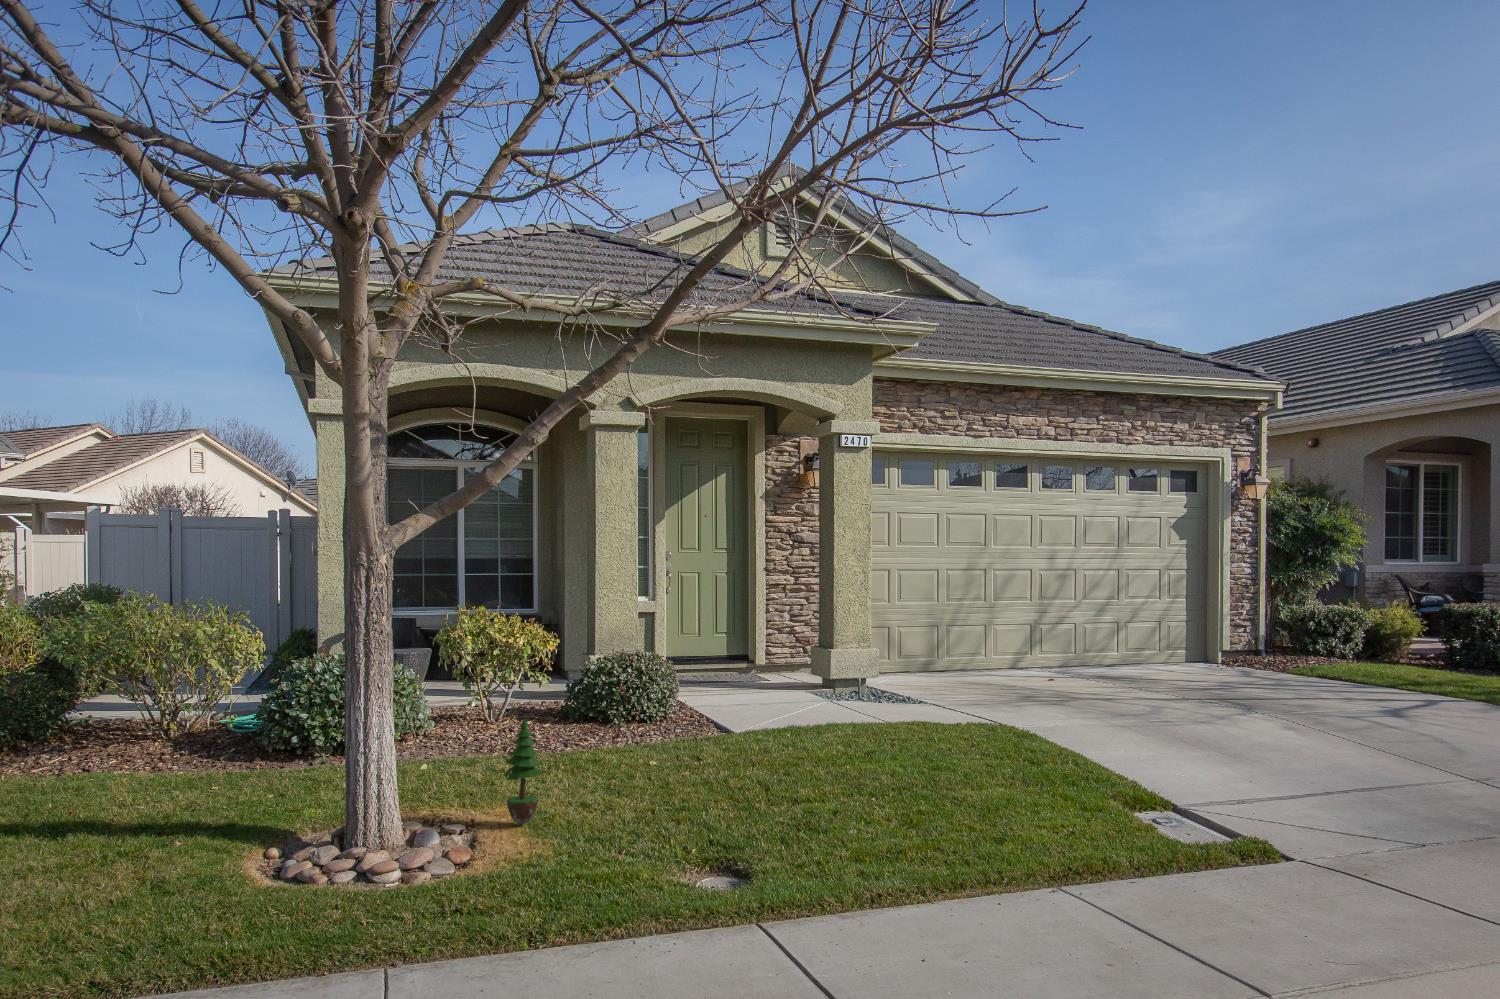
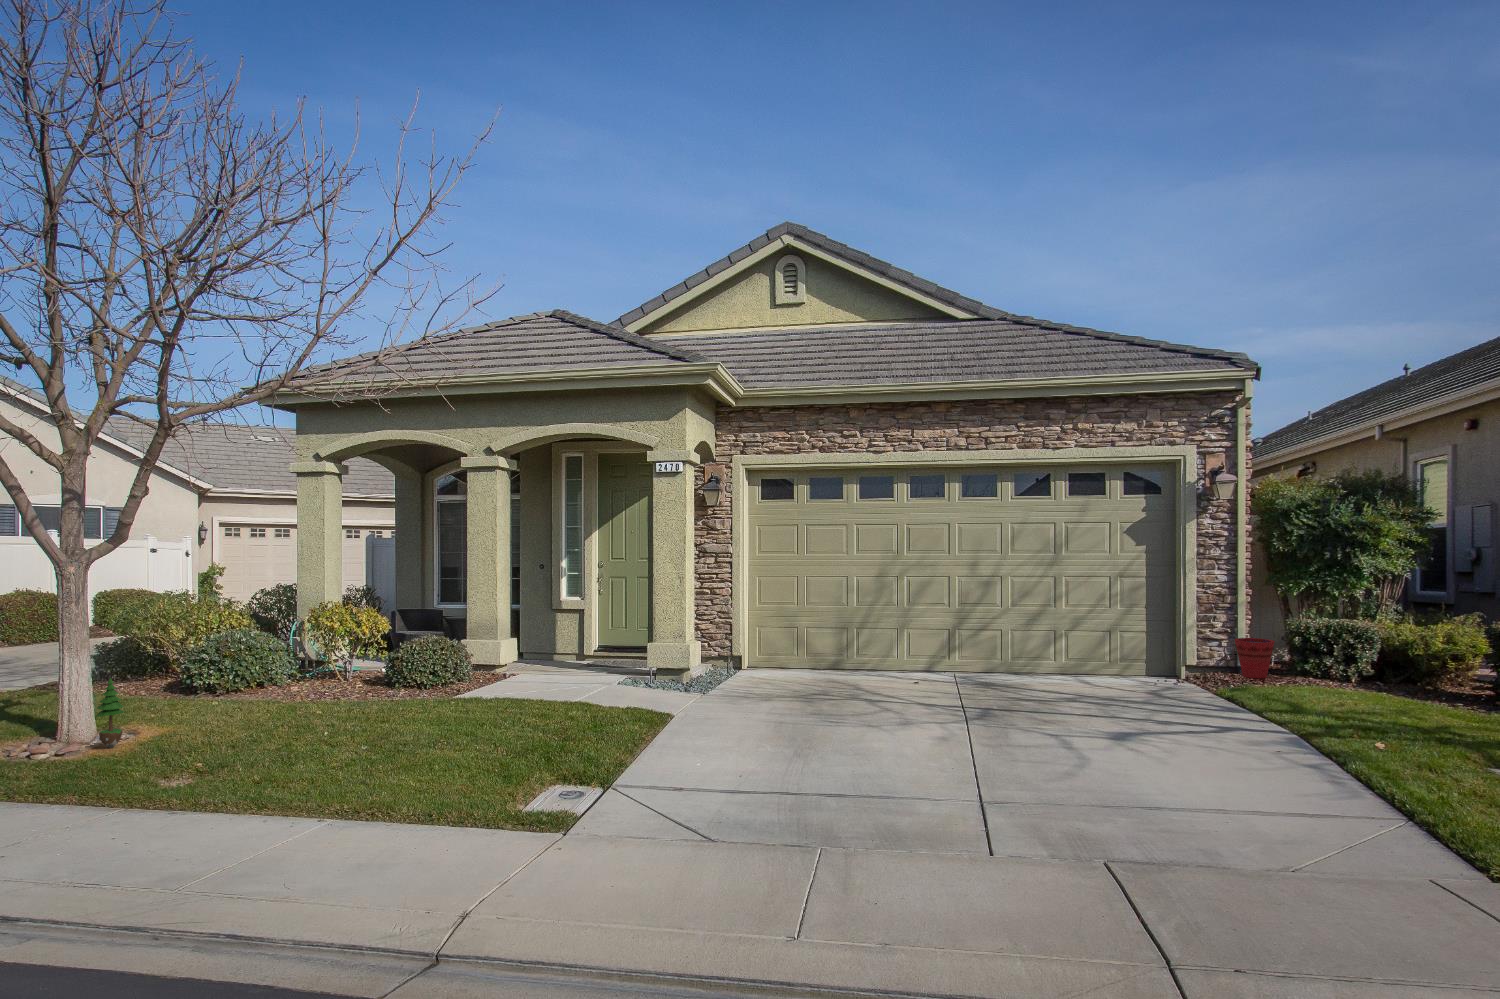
bucket: none [1261,625,1296,660] -> present [1235,638,1275,678]

